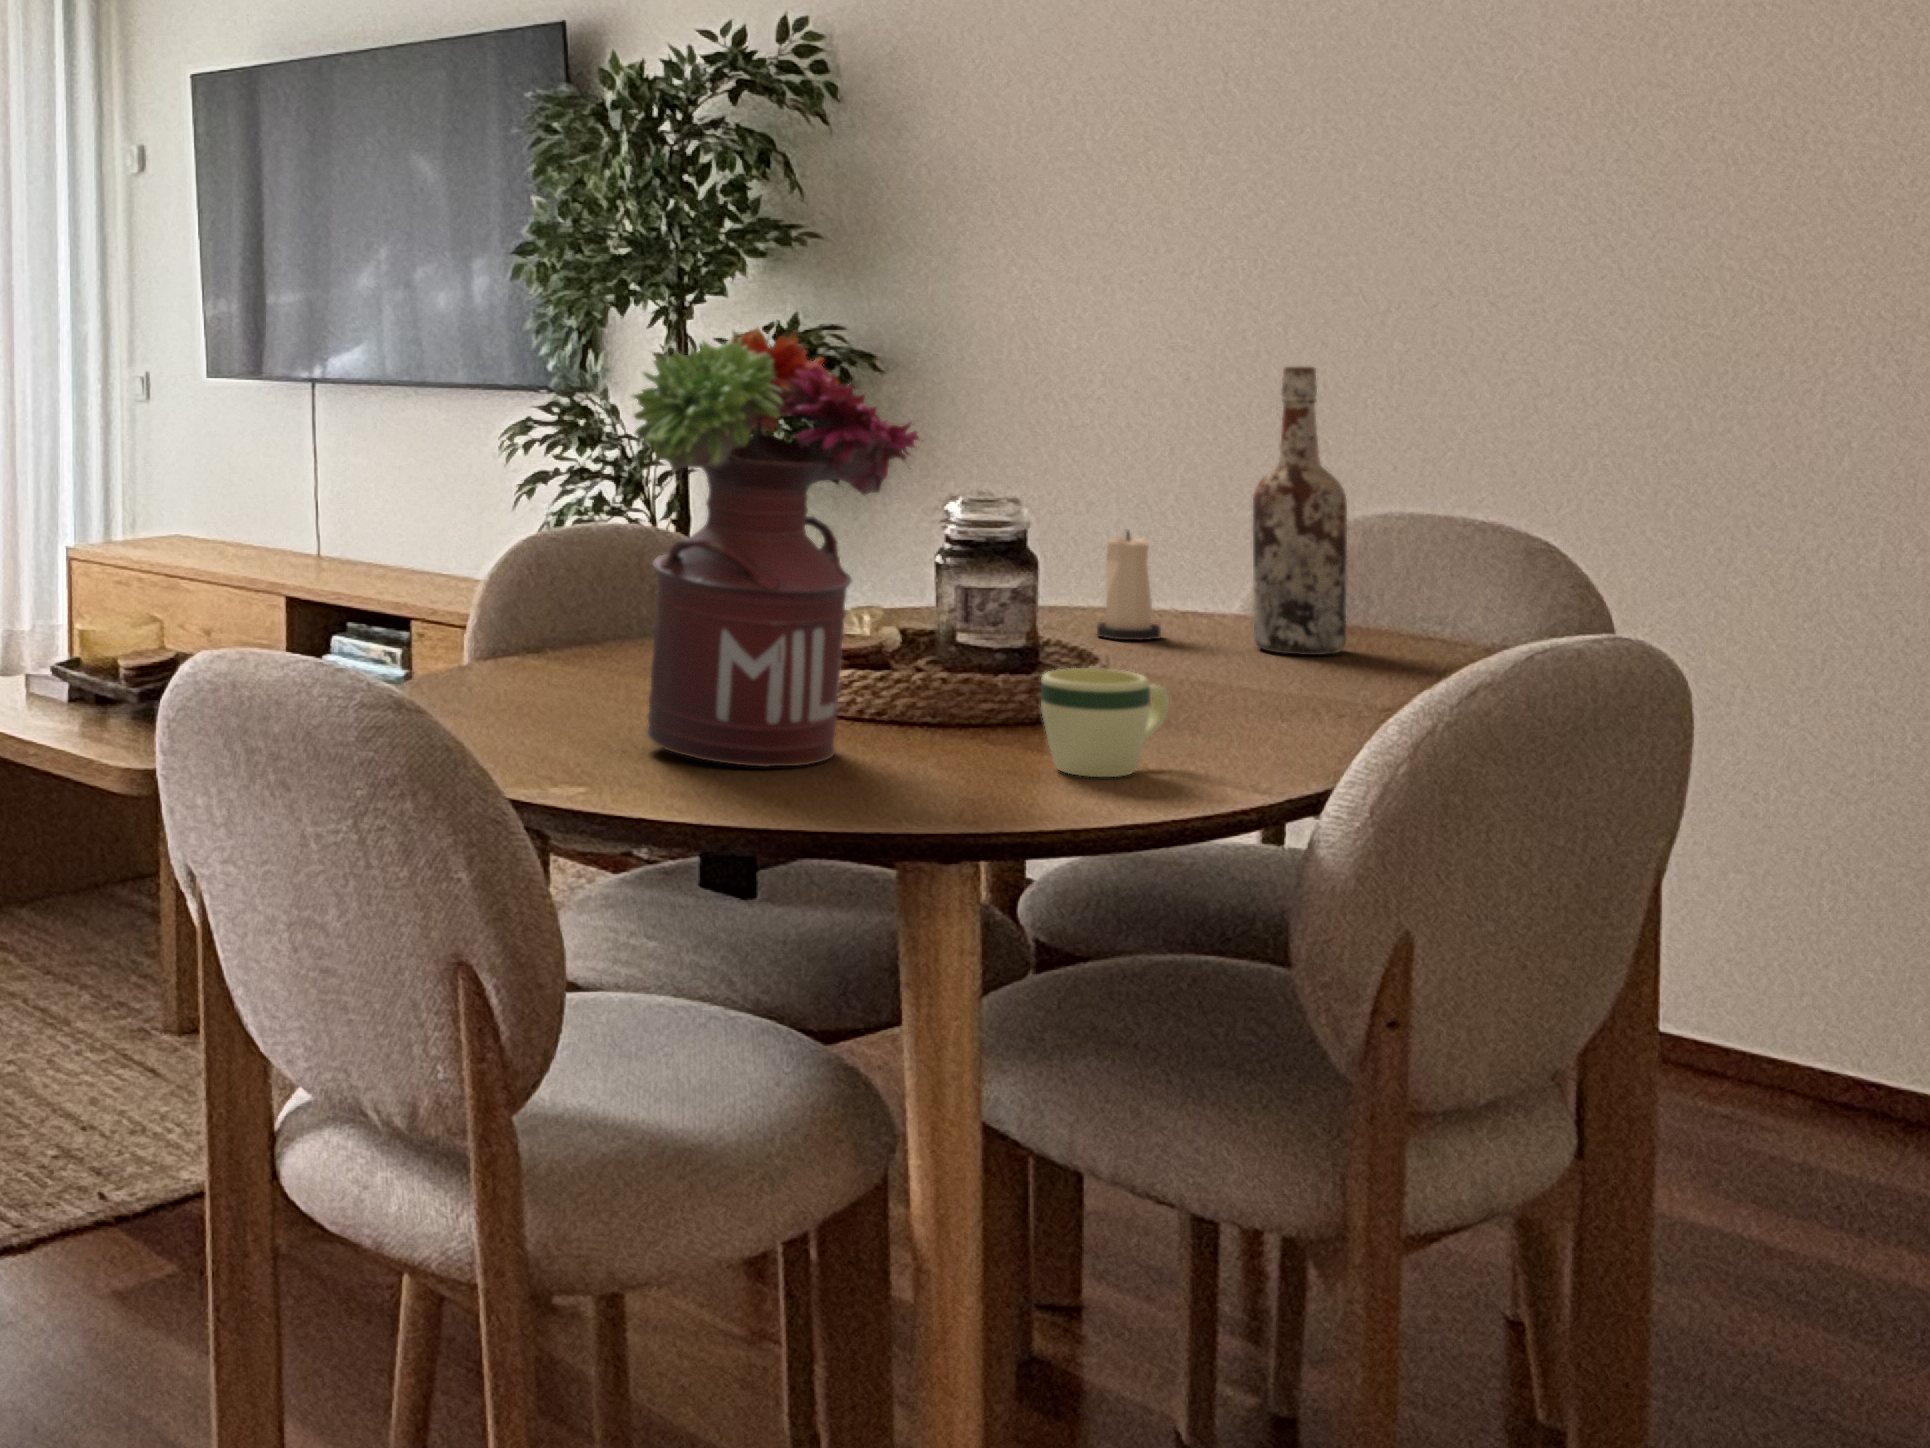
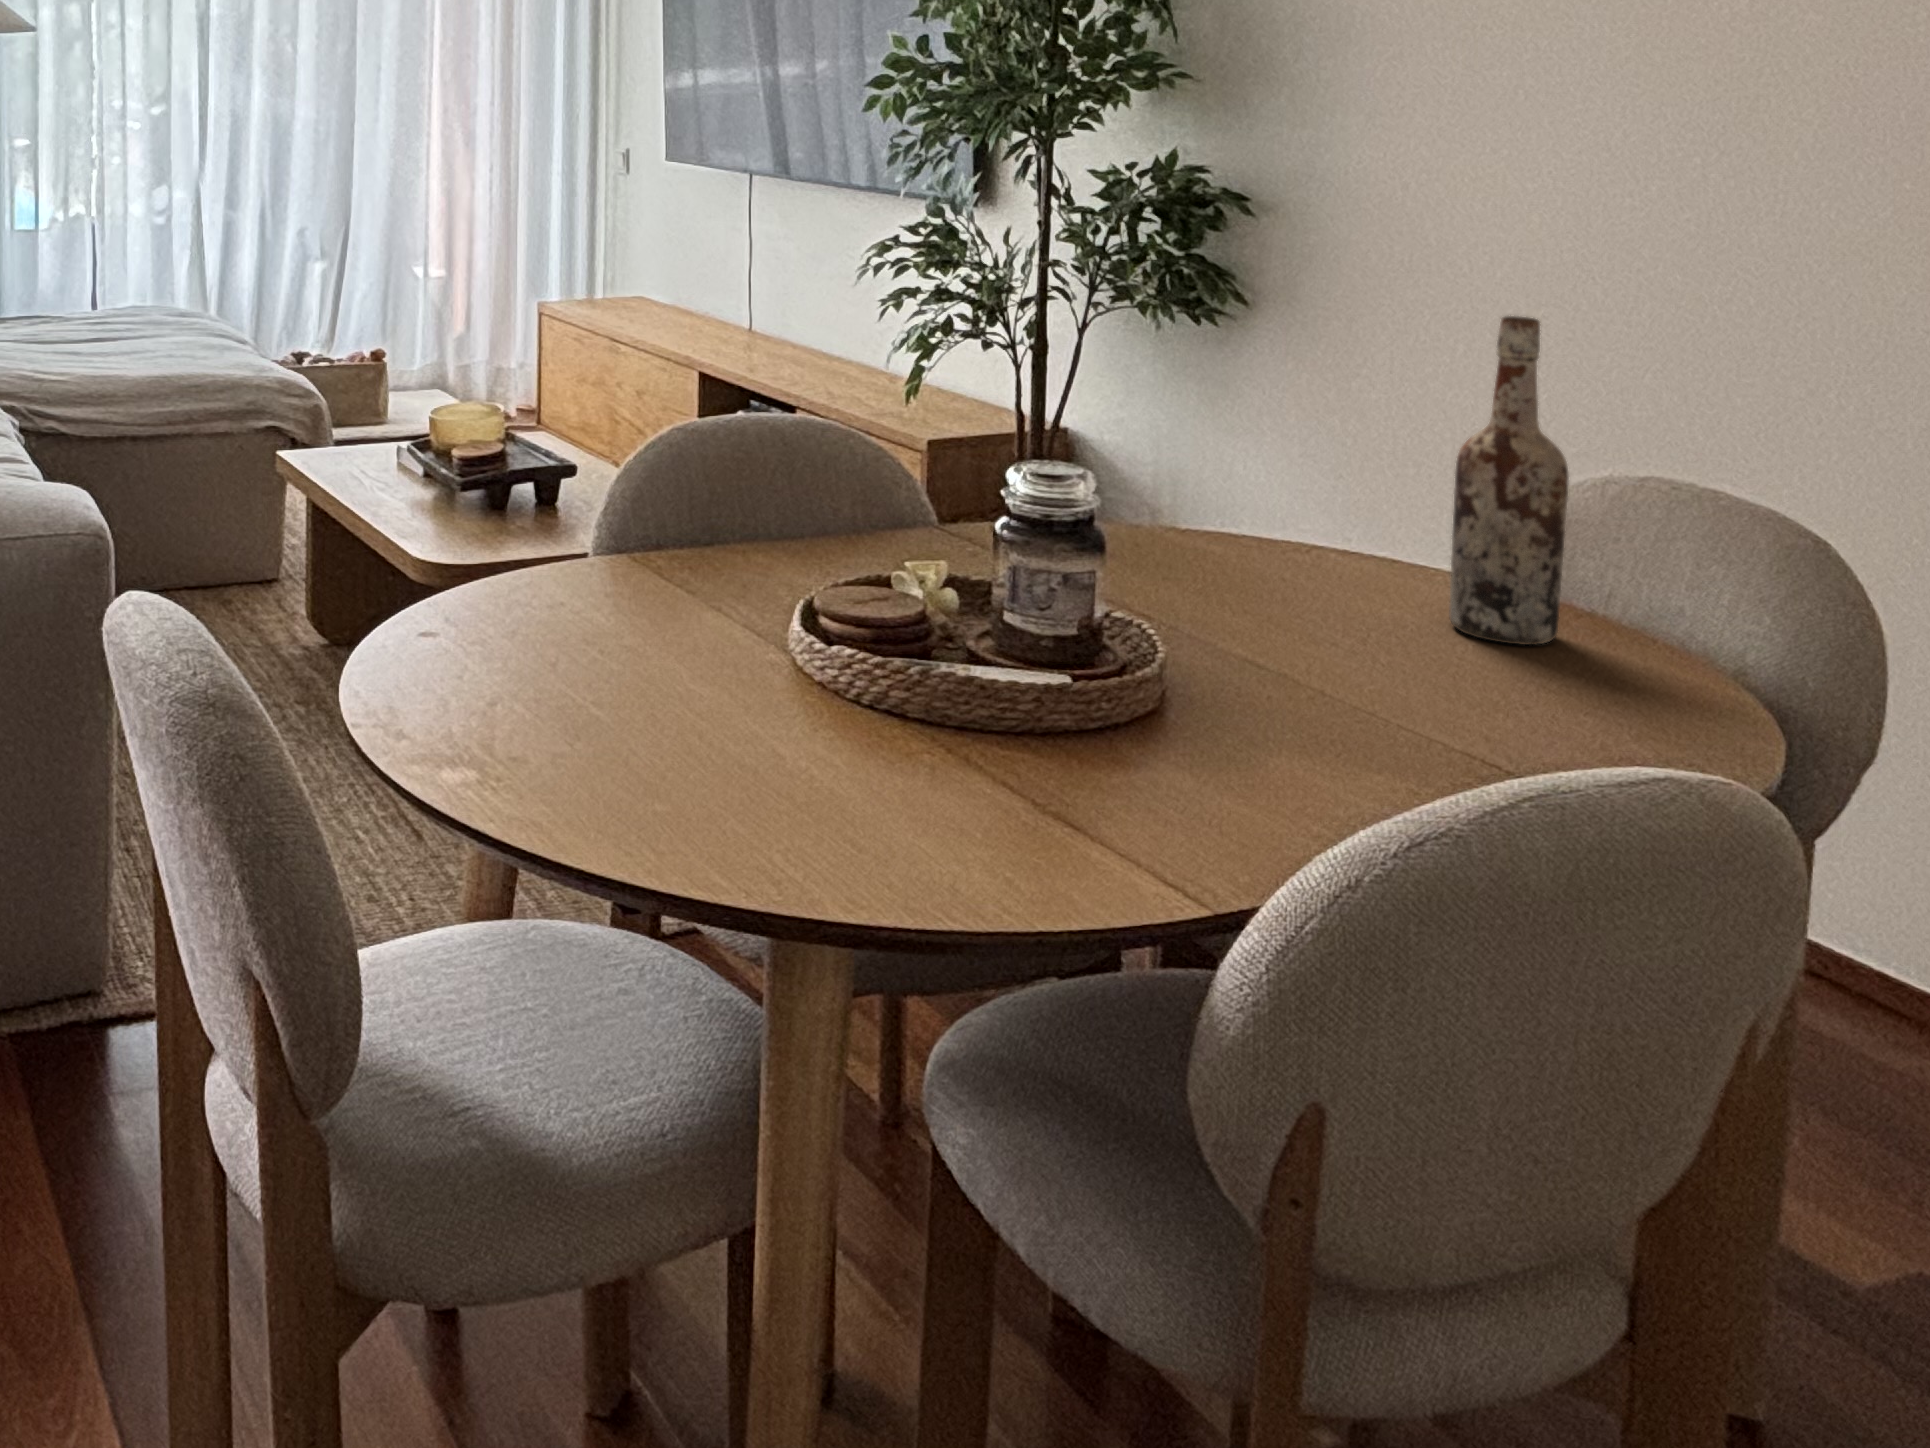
flower arrangement: present [633,328,920,767] -> none [561,294,886,775]
candle: present [1097,529,1161,640] -> none [1280,472,1356,596]
mug: present [1041,668,1169,777] -> none [993,706,1156,845]

